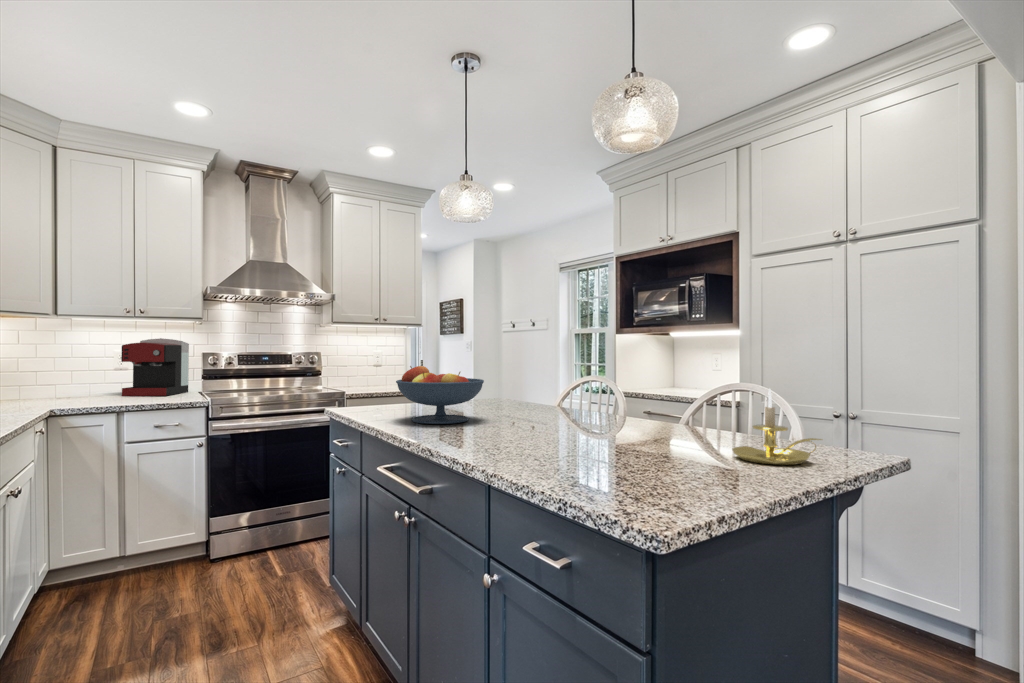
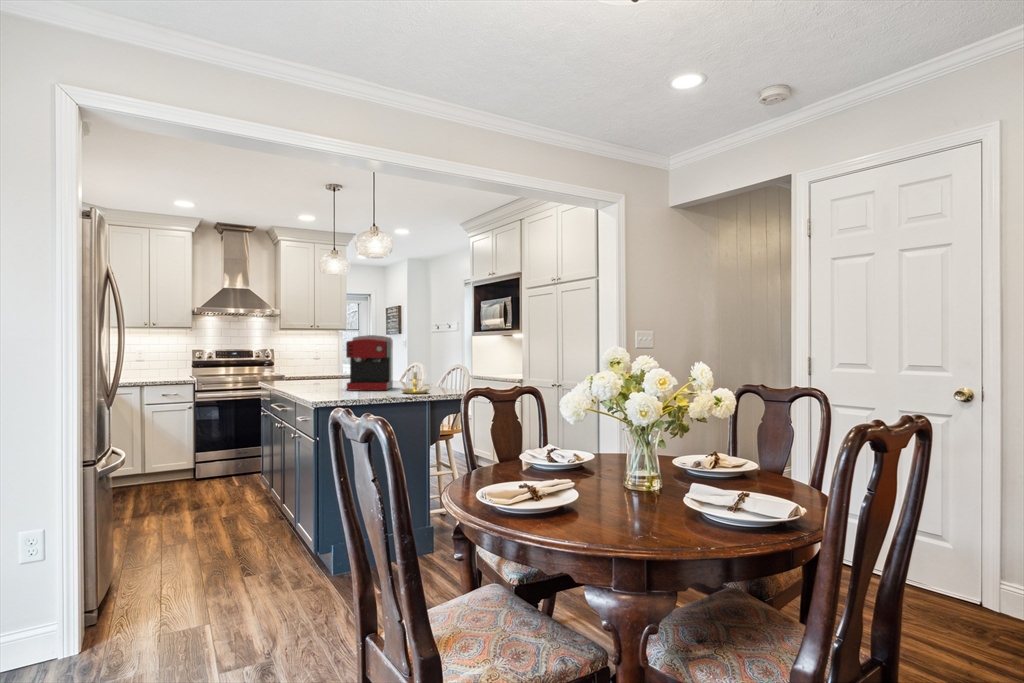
coffee maker: present [121,338,189,396] -> present [346,335,393,390]
fruit bowl: present [396,366,484,424] -> none [285,356,333,385]

